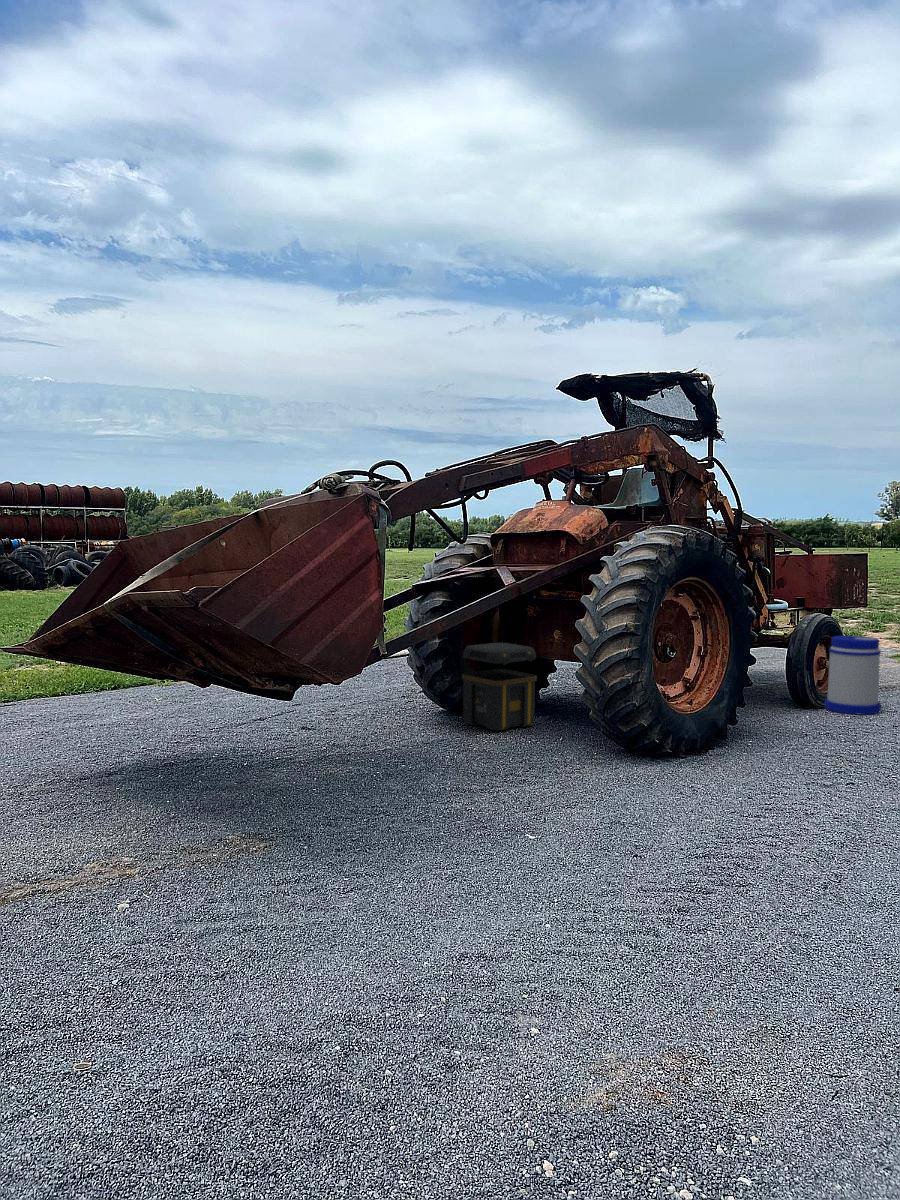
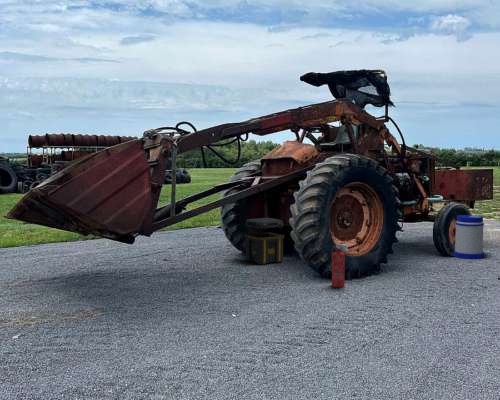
fire extinguisher: none [660,695,700,779] -> present [331,244,348,287]

